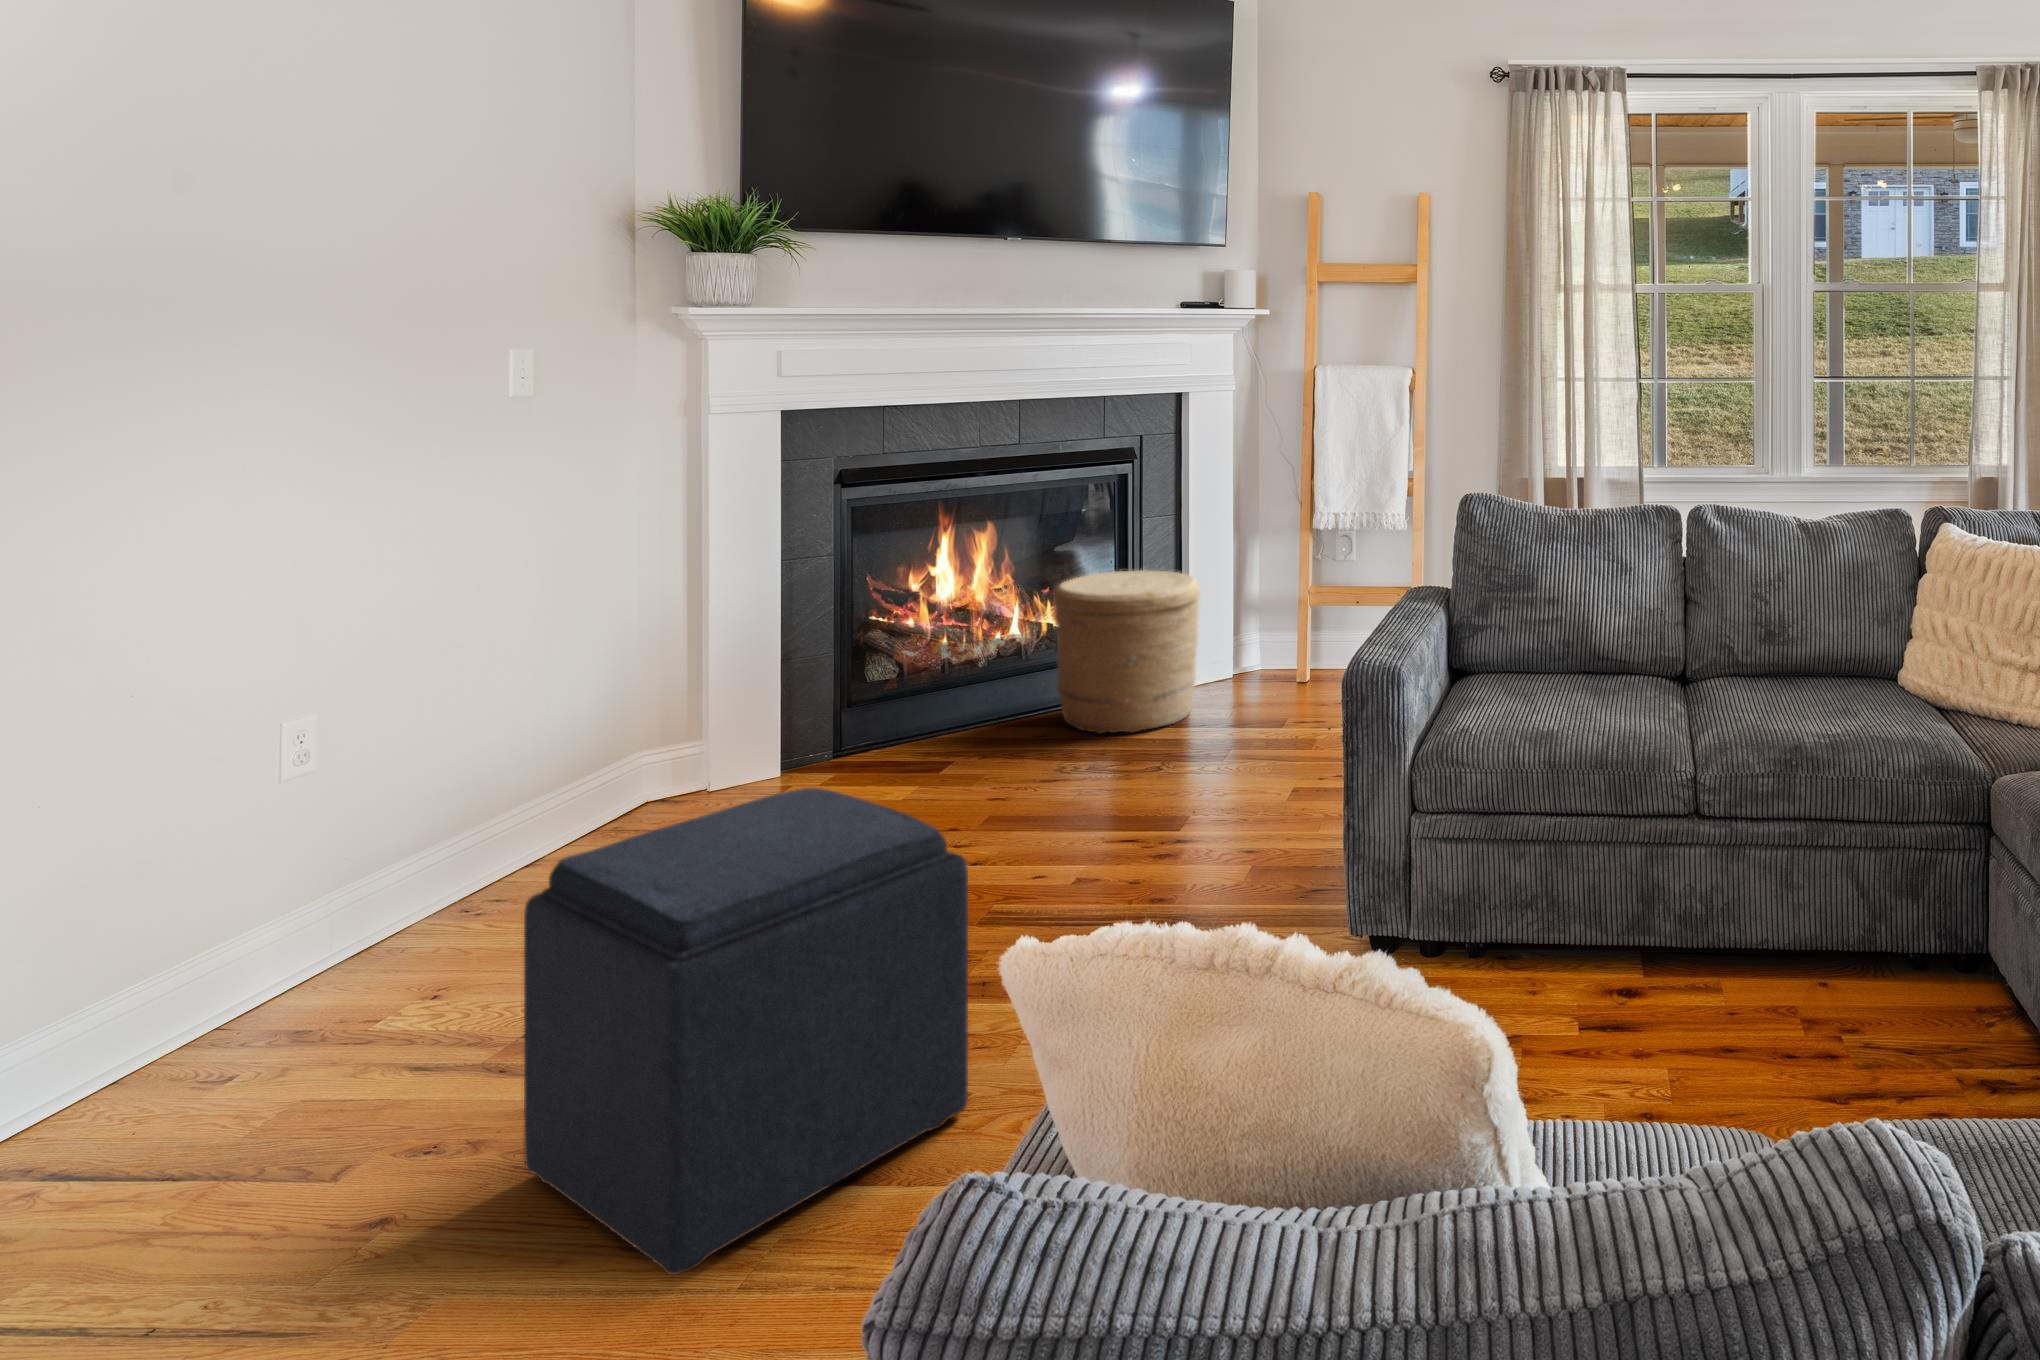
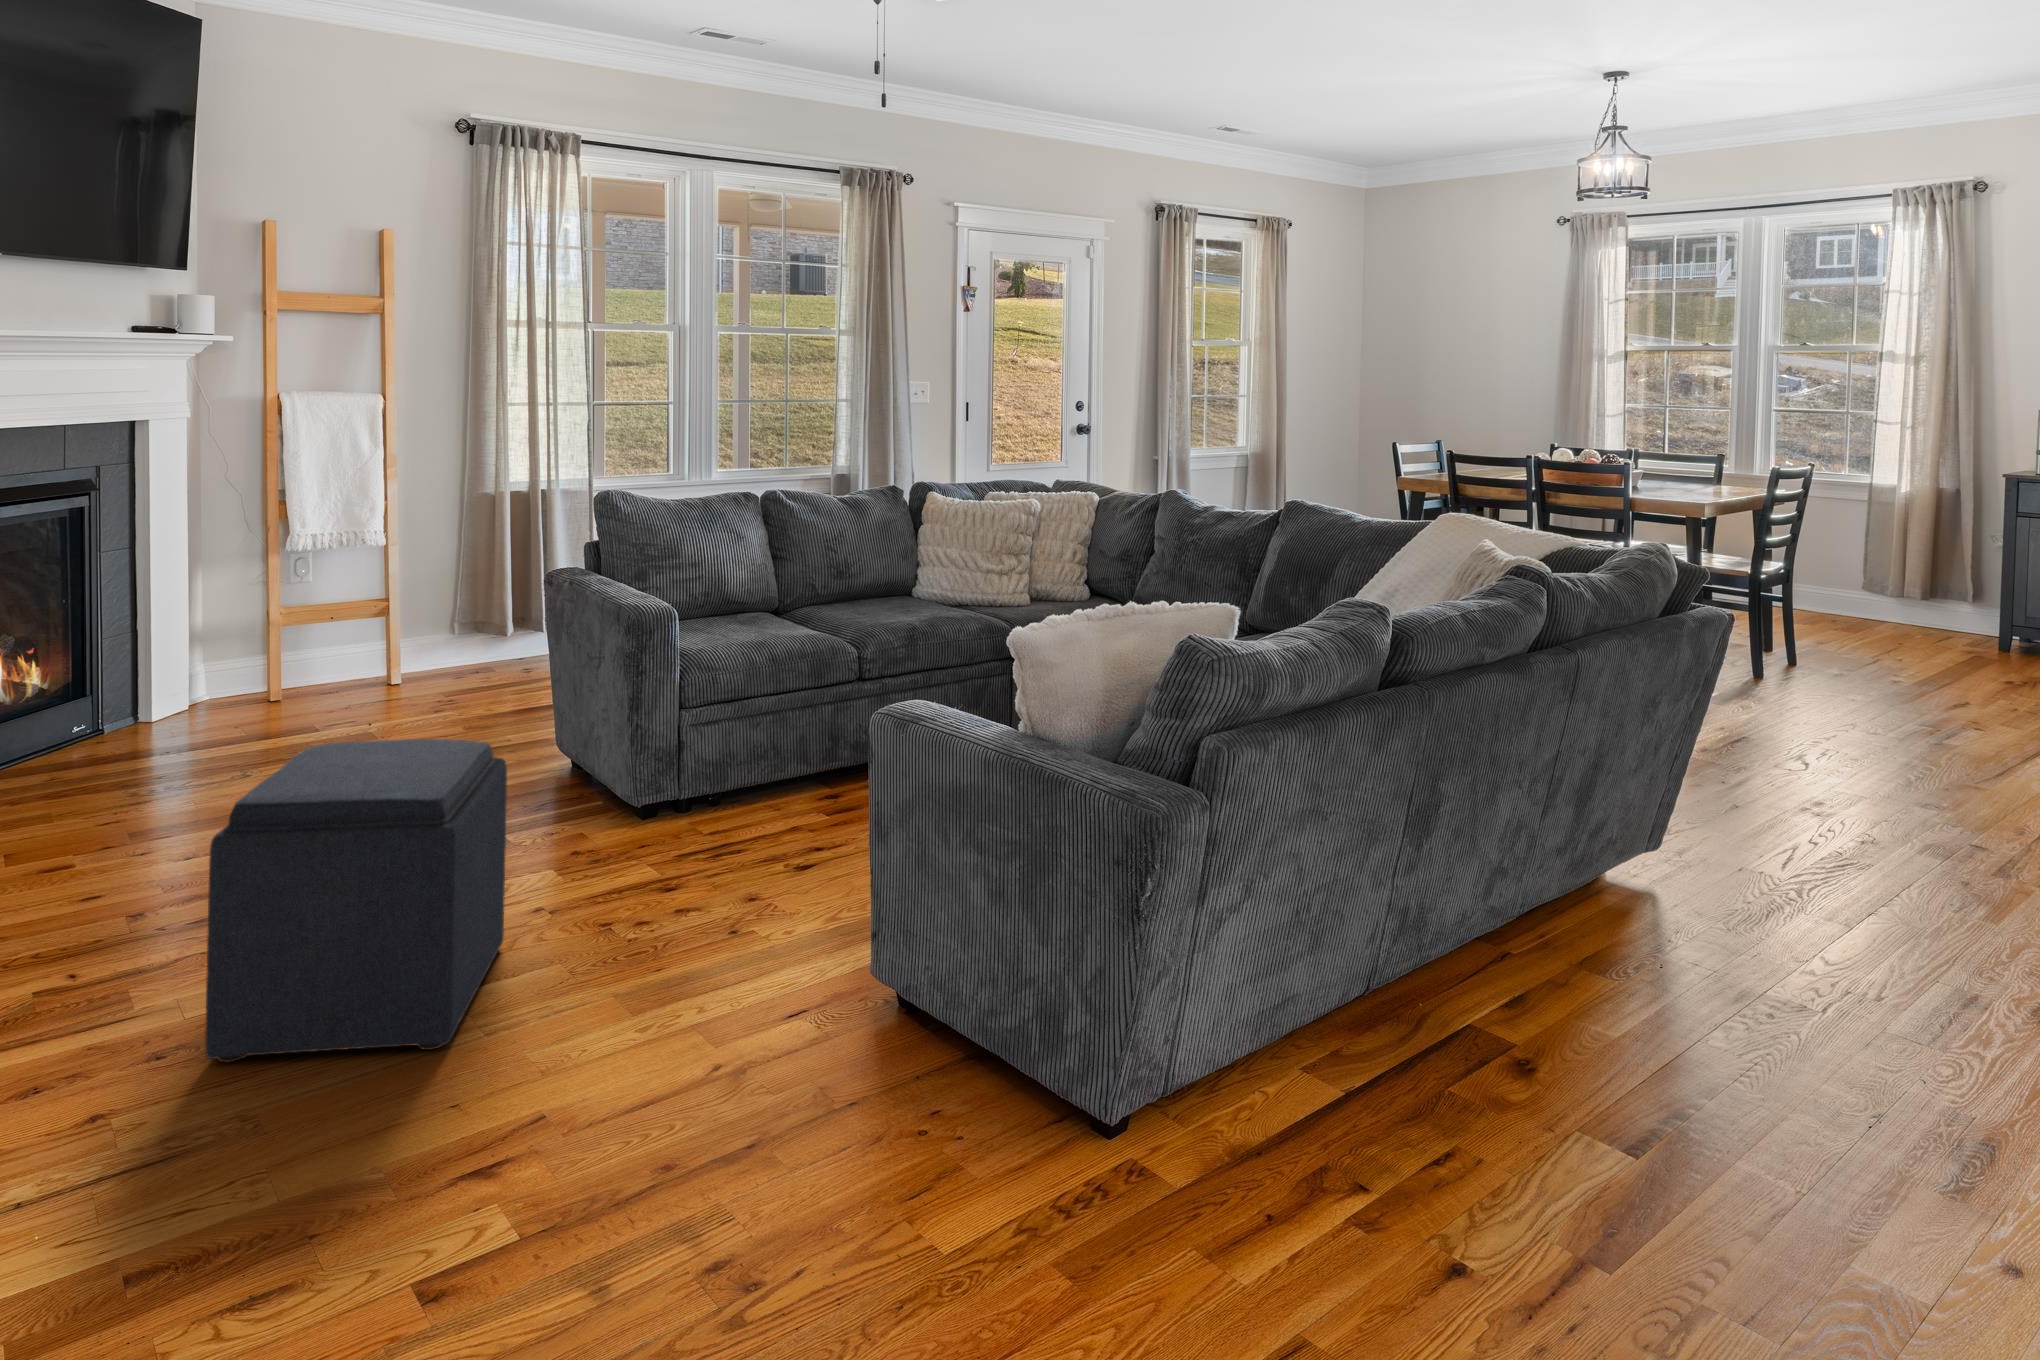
woven basket: present [1054,570,1200,734] -> none [74,604,242,766]

